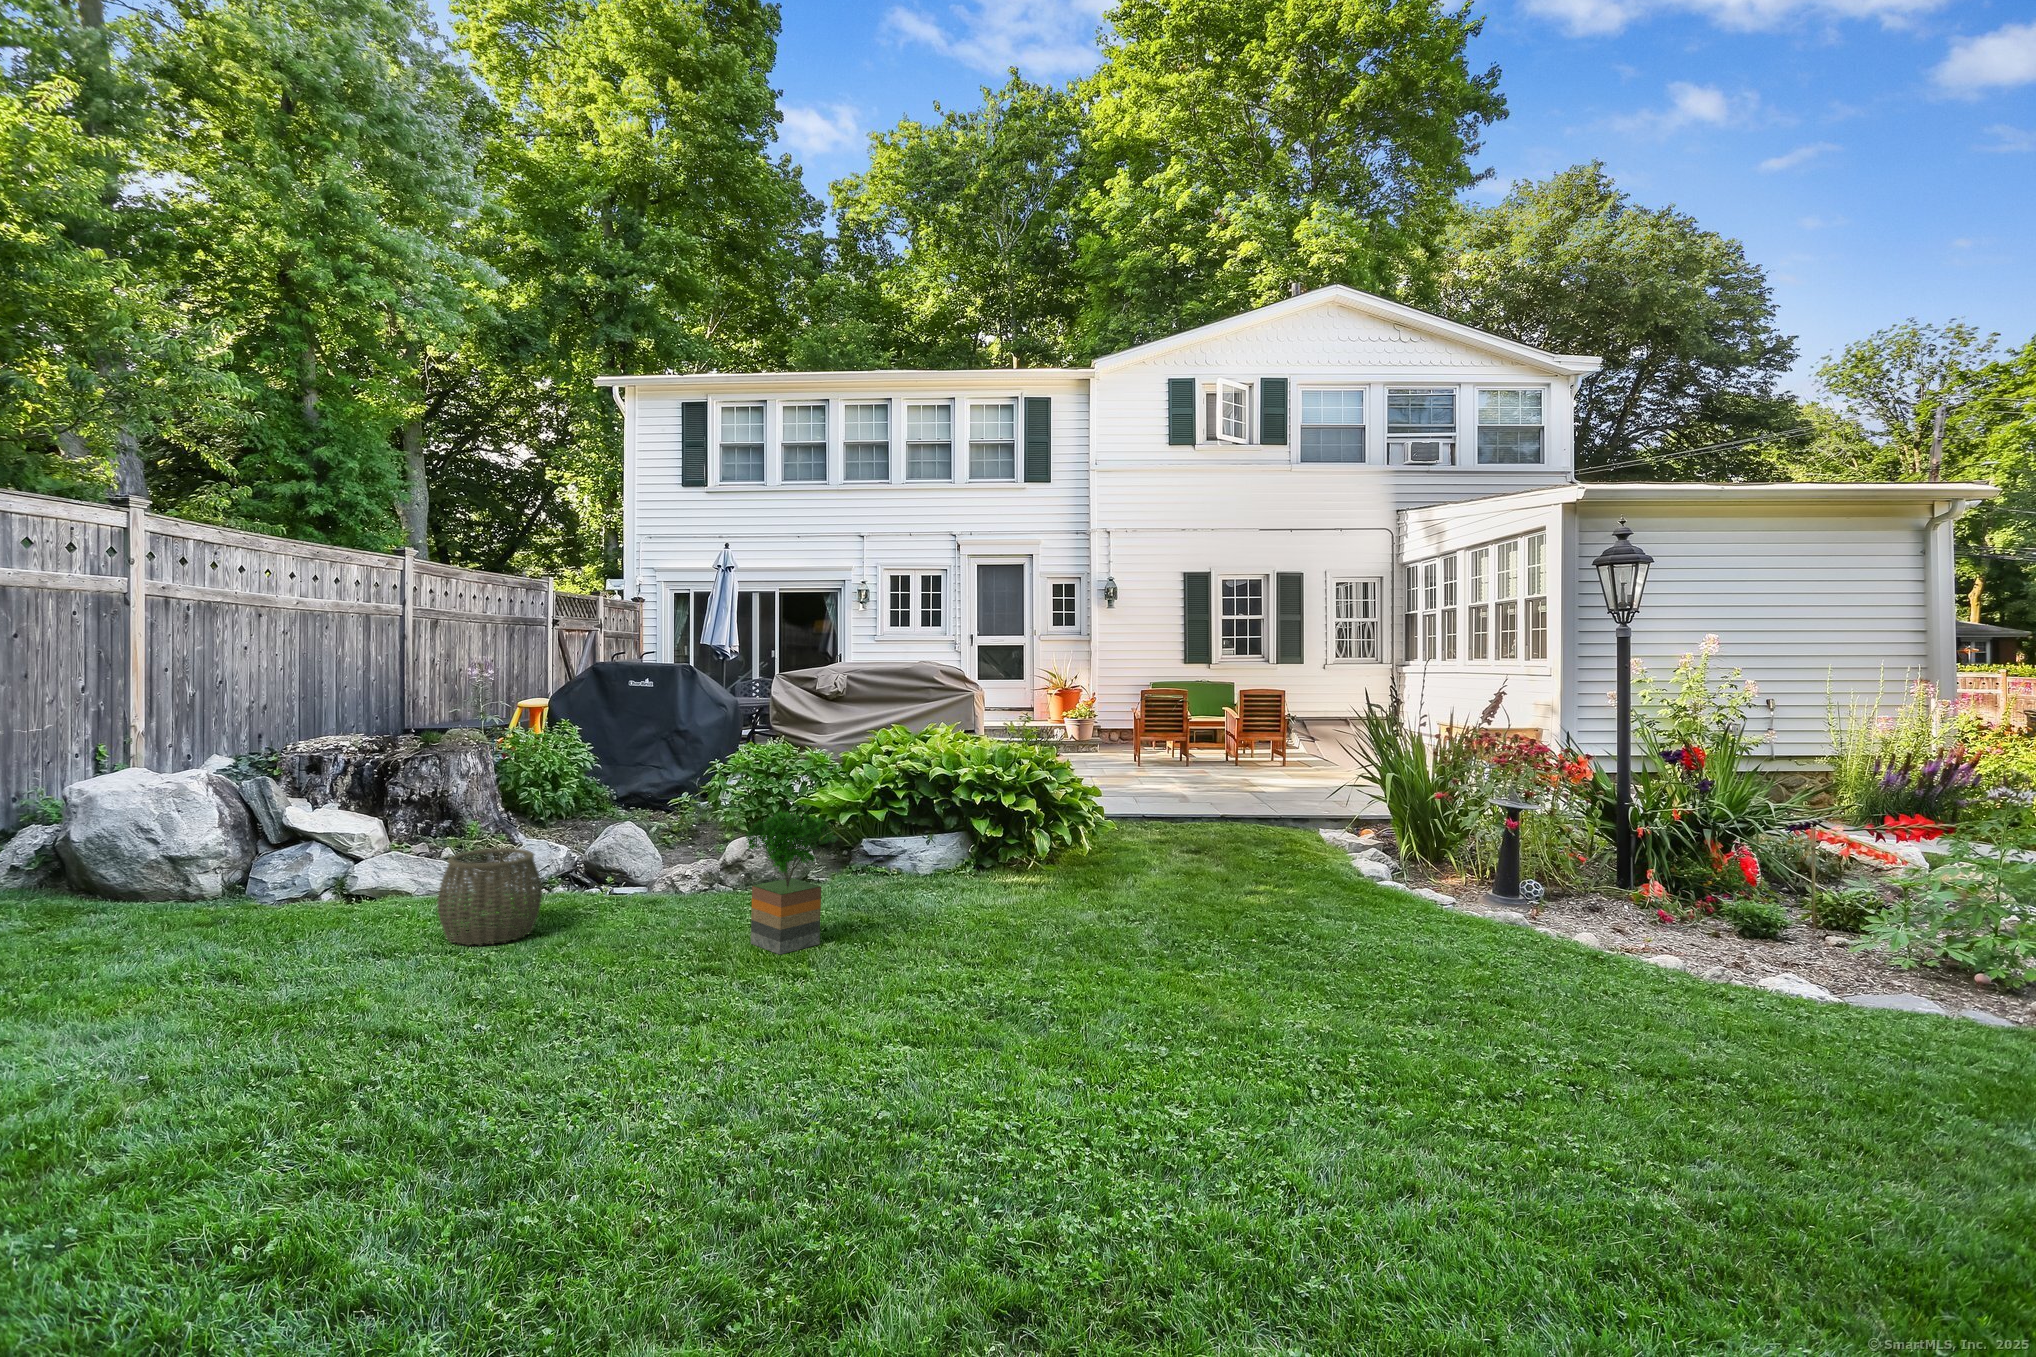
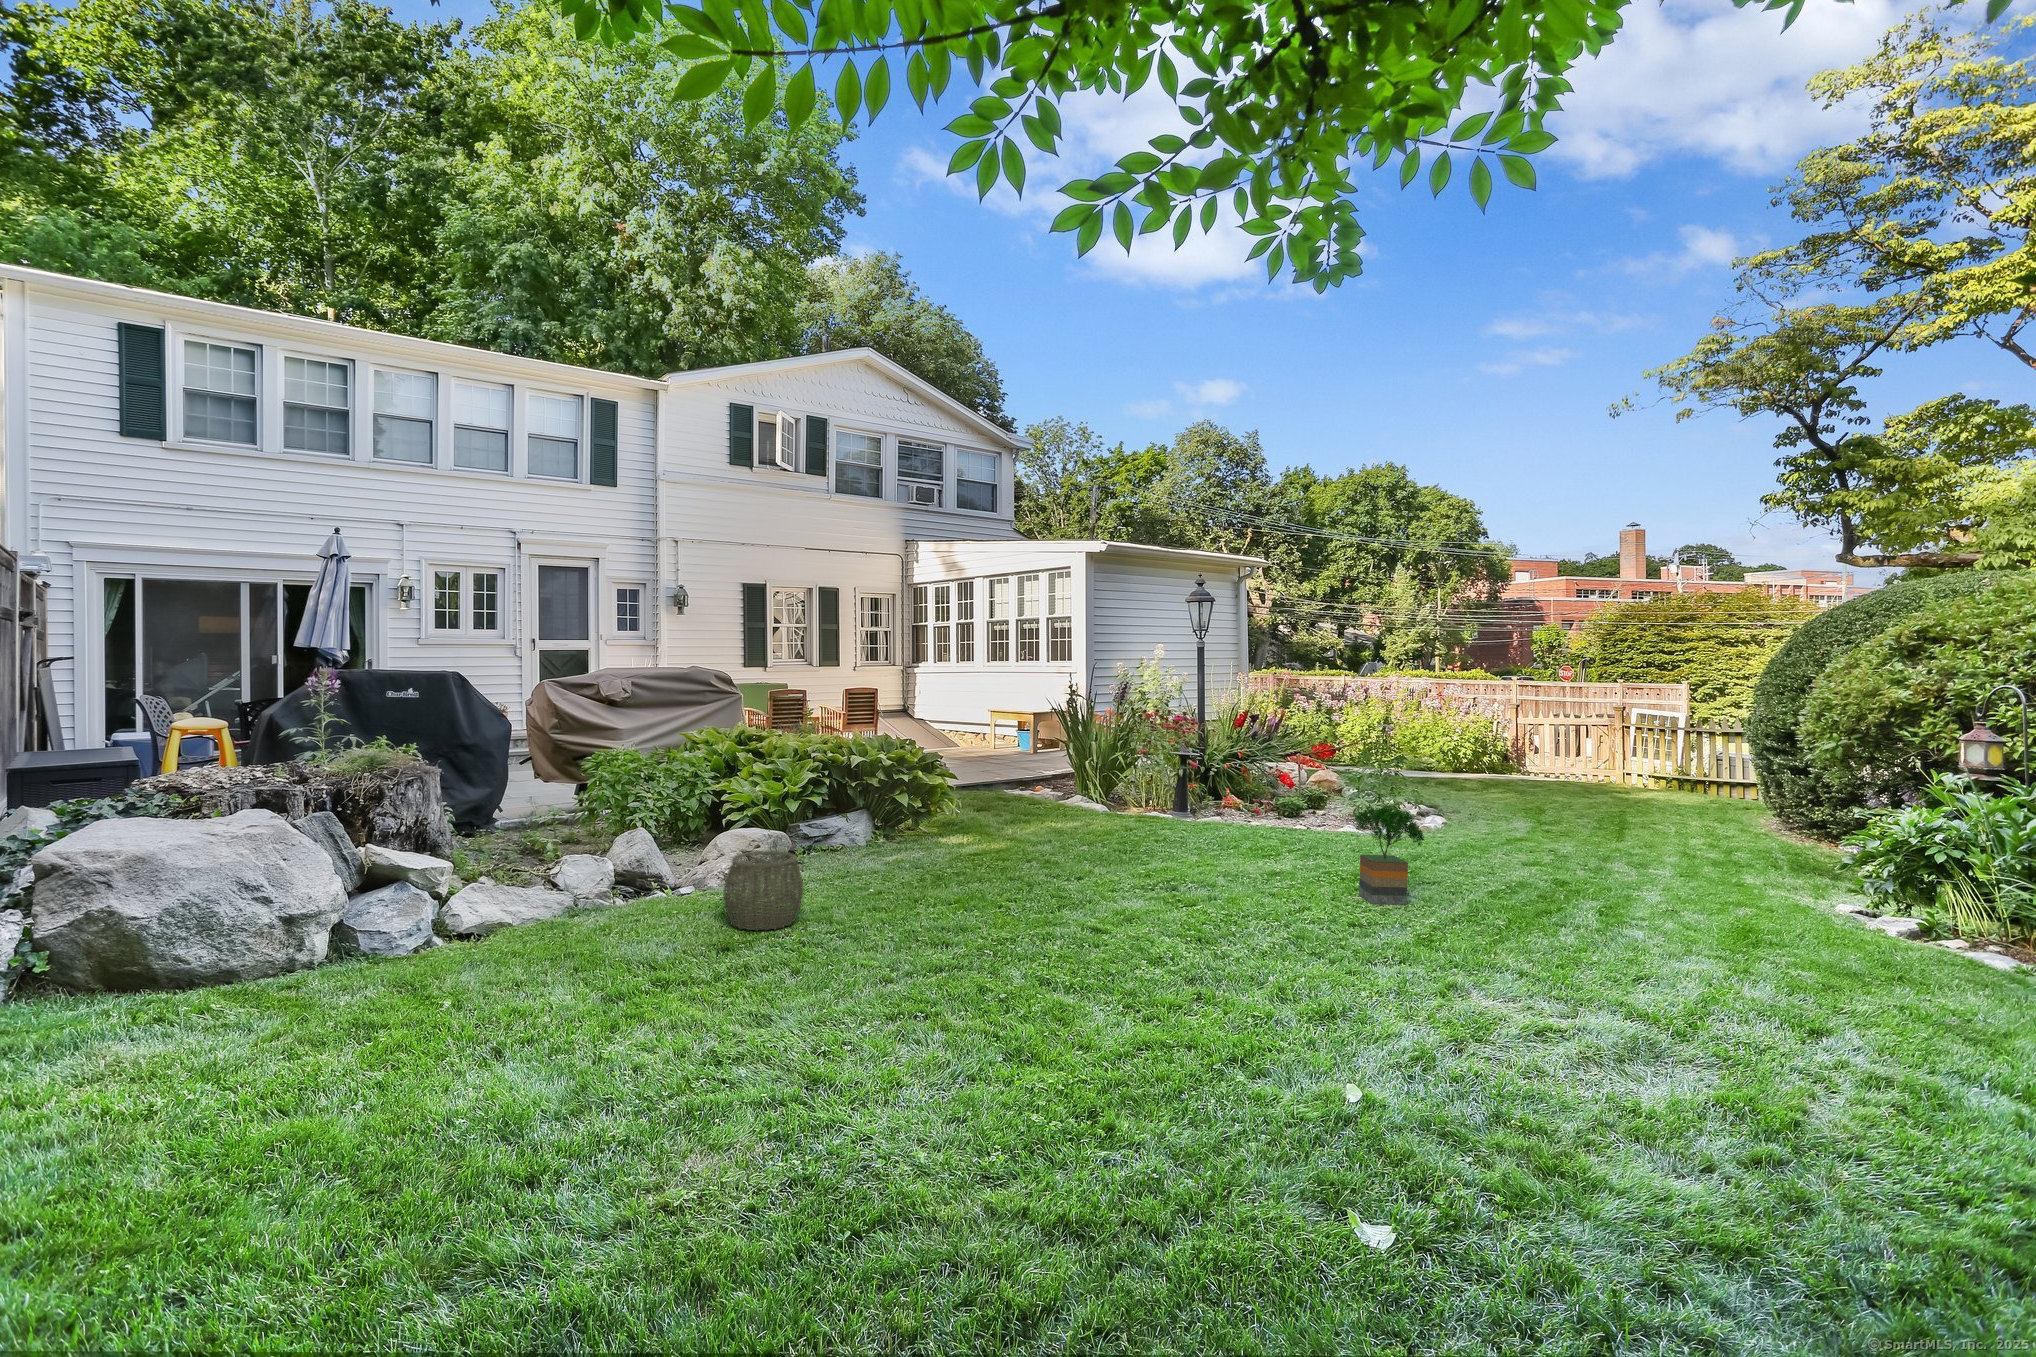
potted tree: present [746,811,837,954] -> present [1354,807,1424,905]

